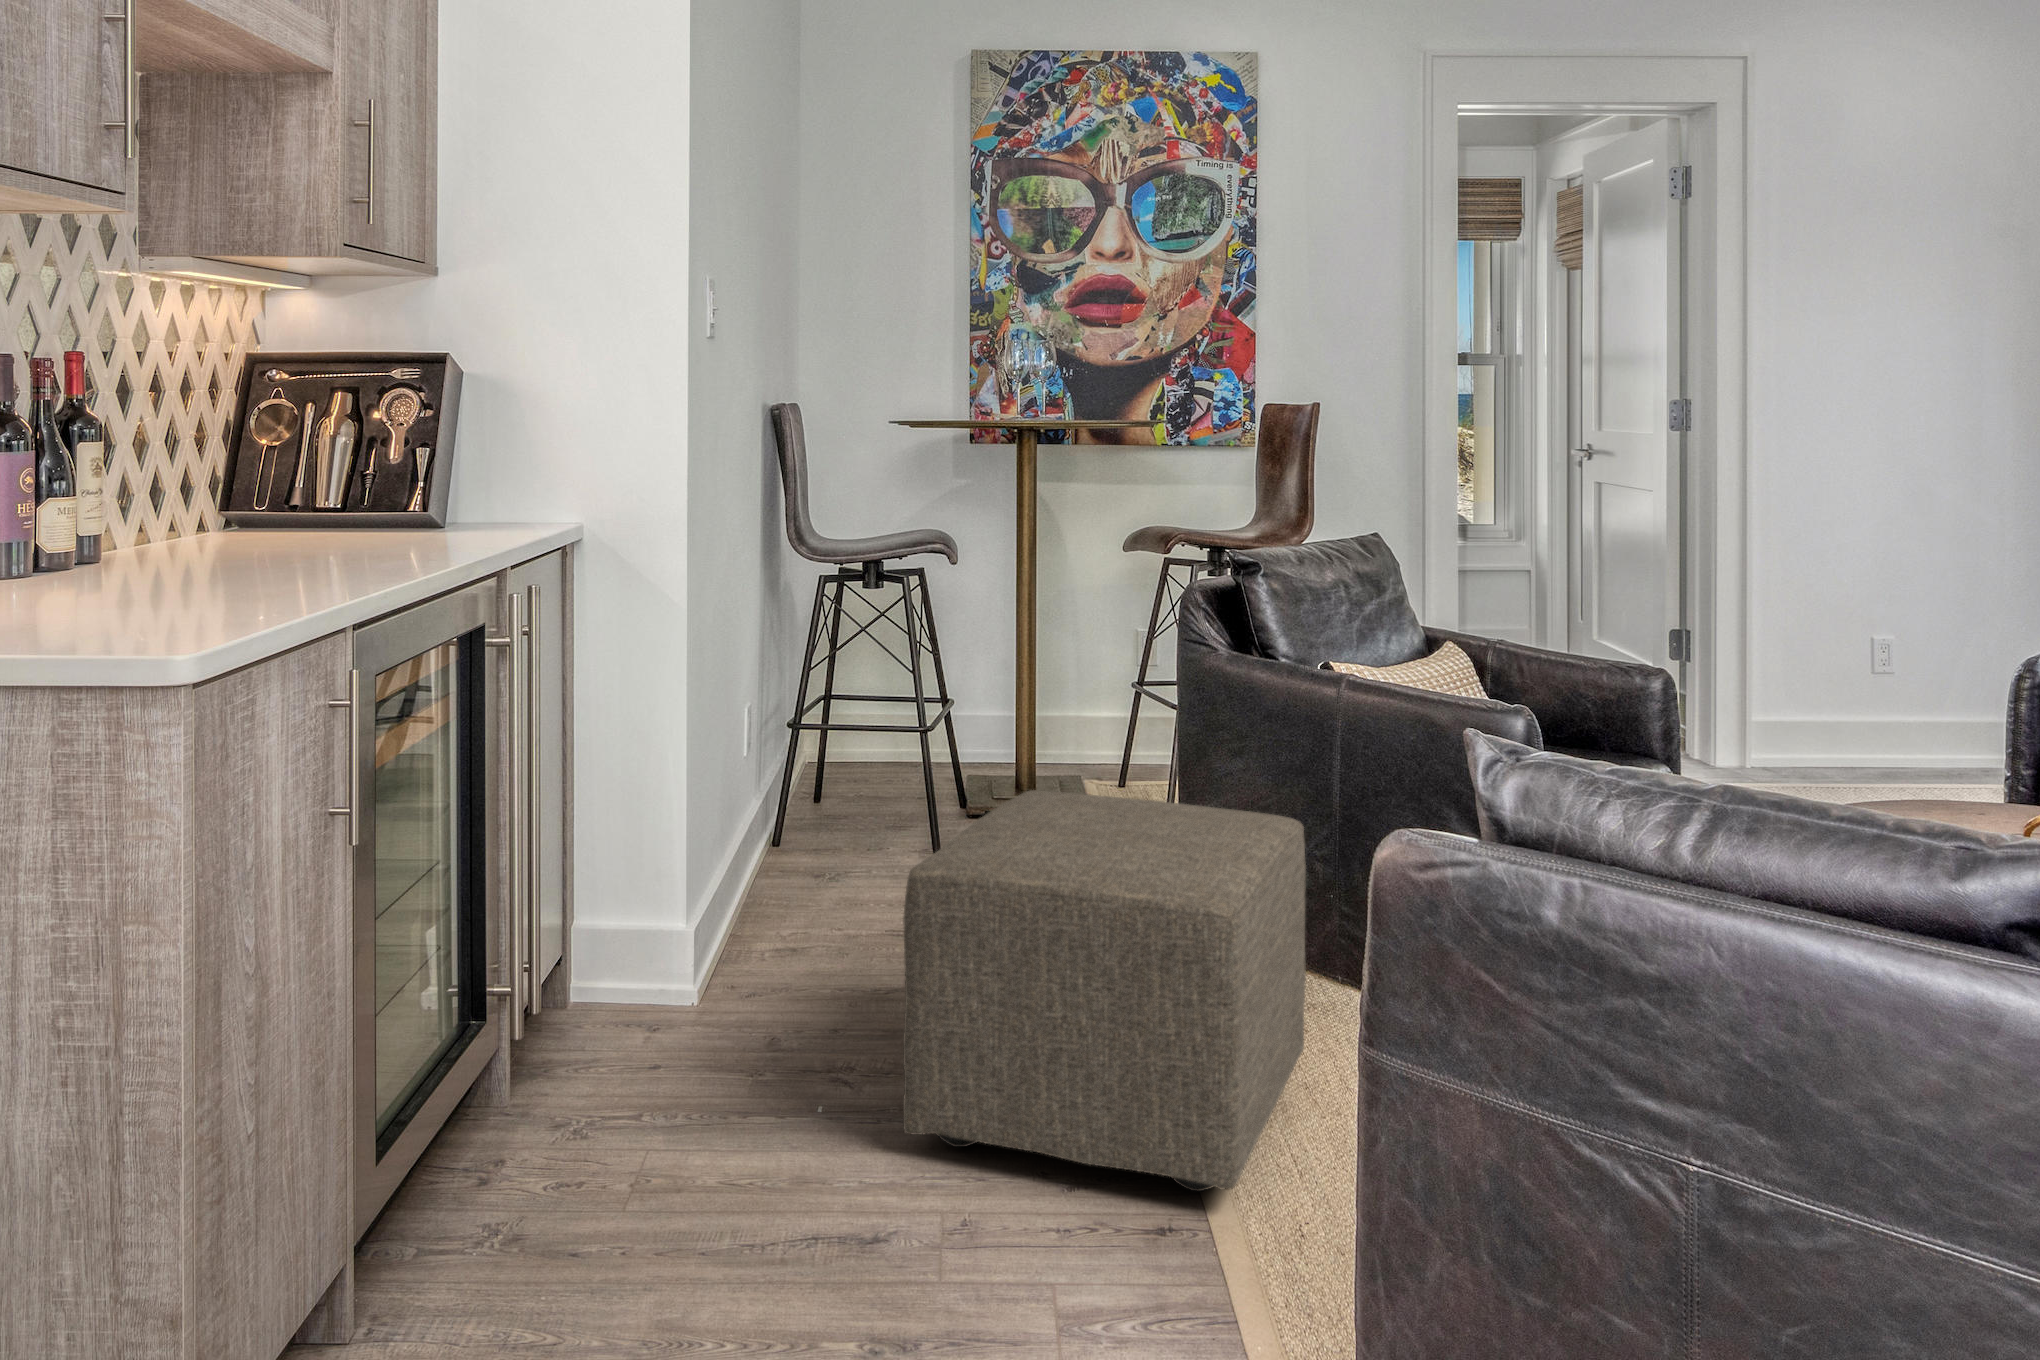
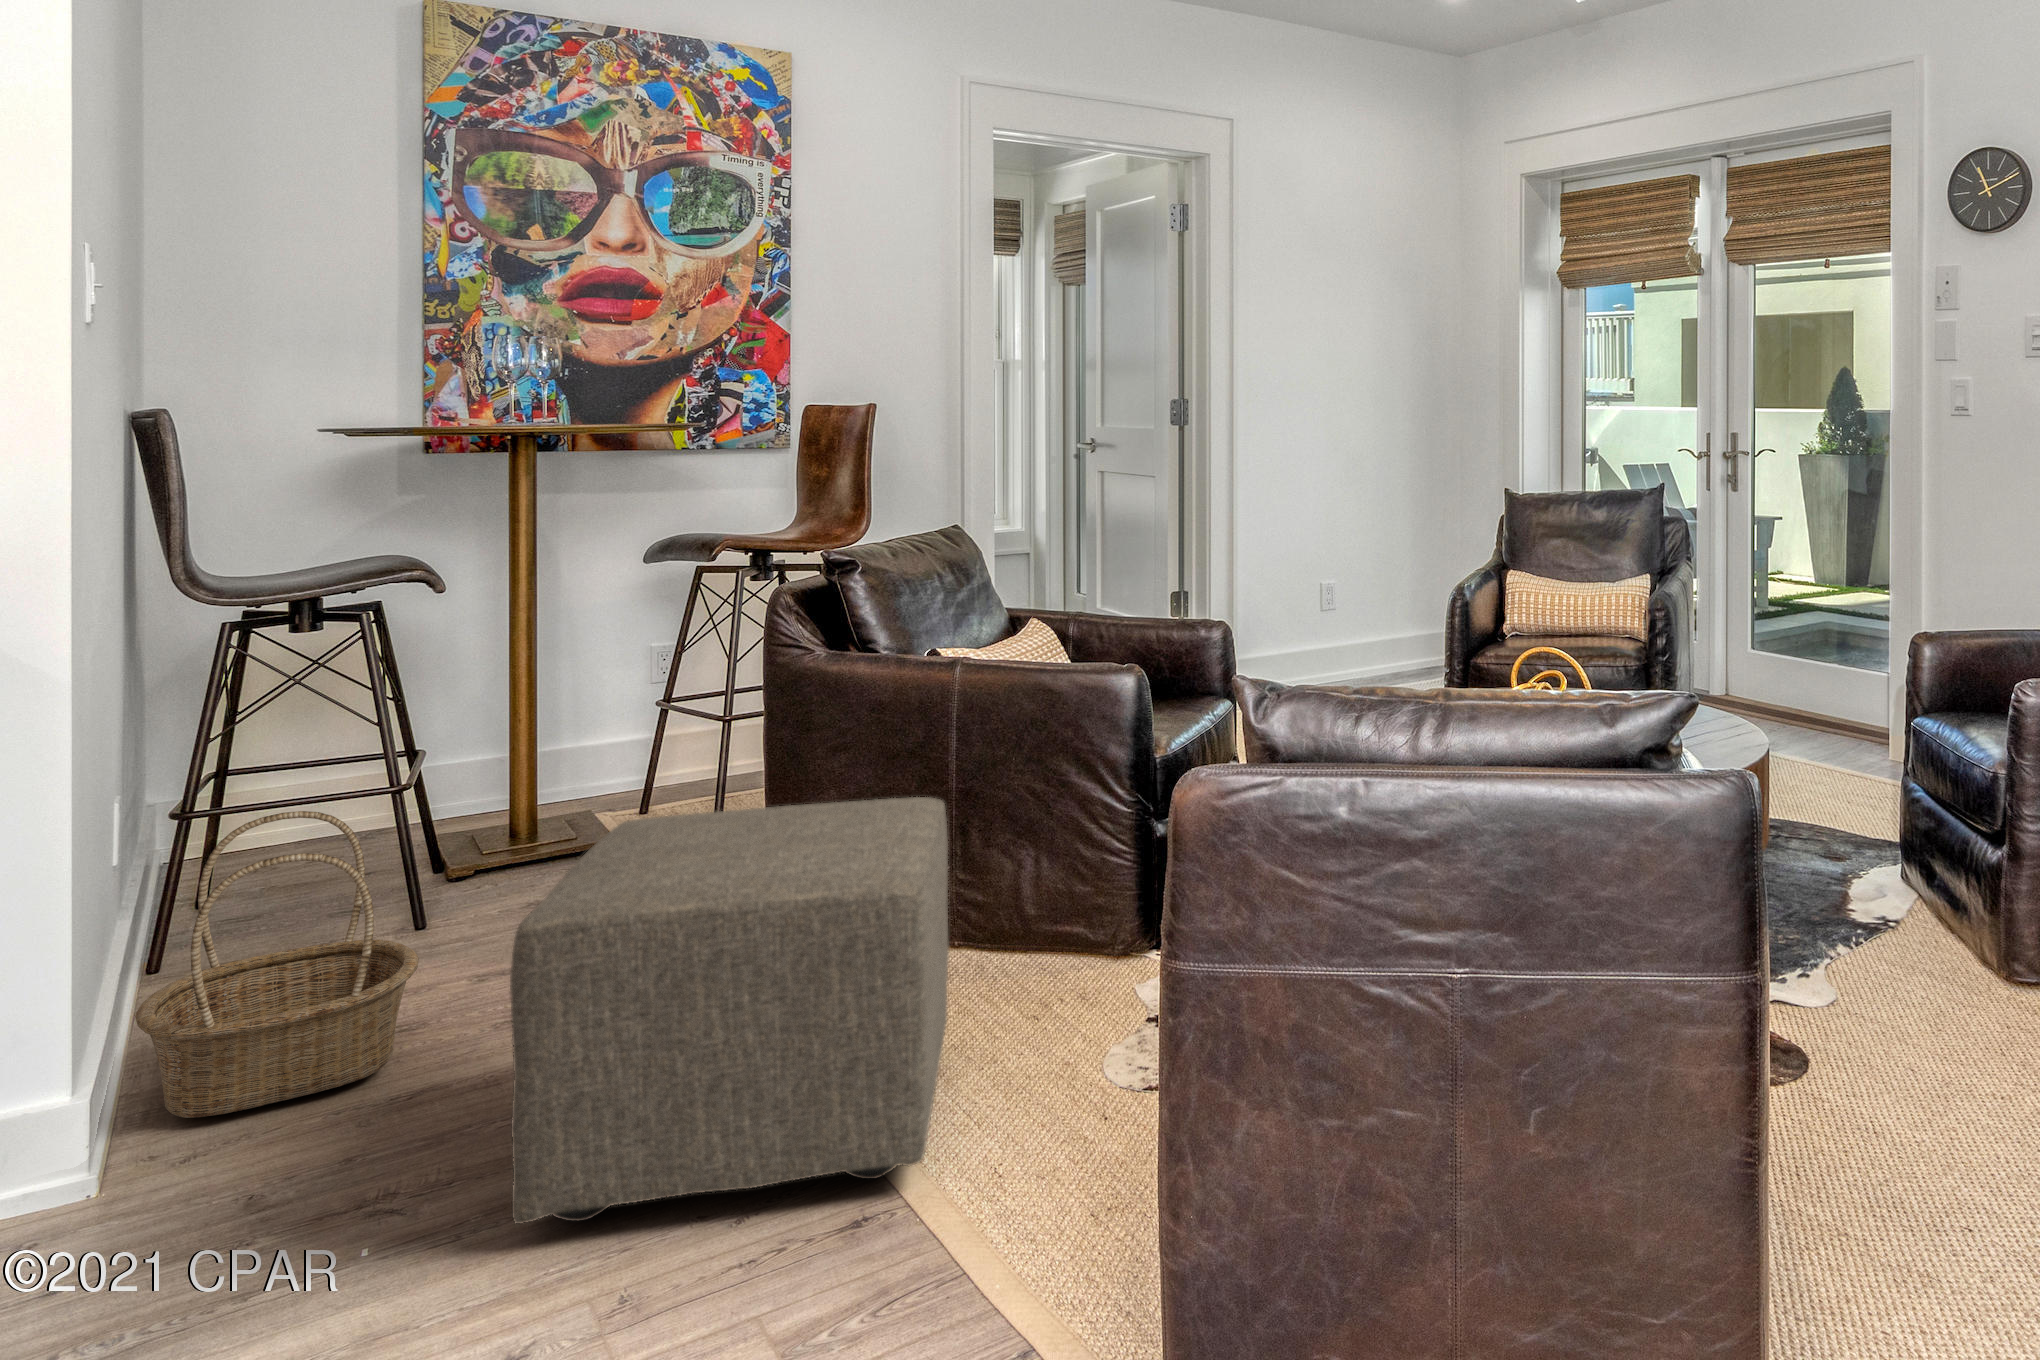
basket: none [713,736,897,973] -> present [135,811,419,1118]

